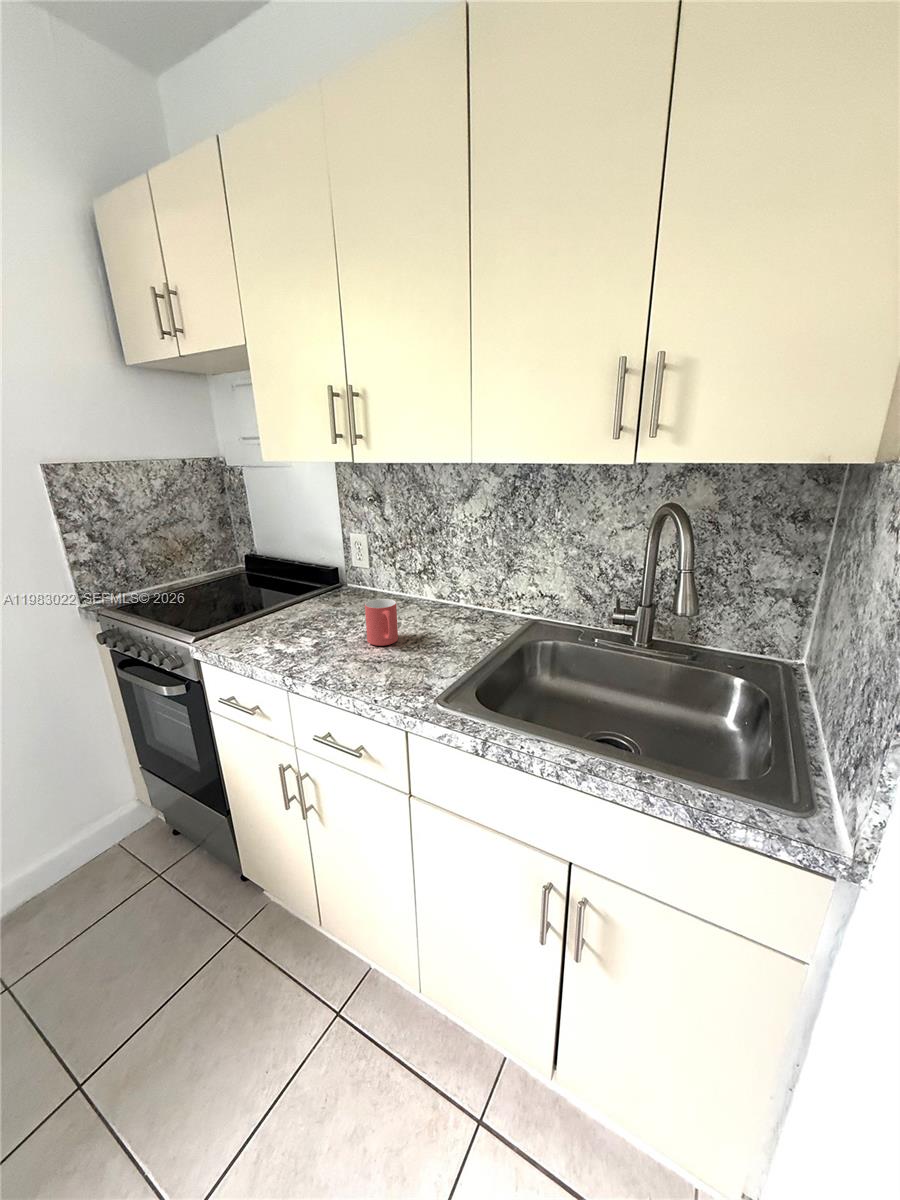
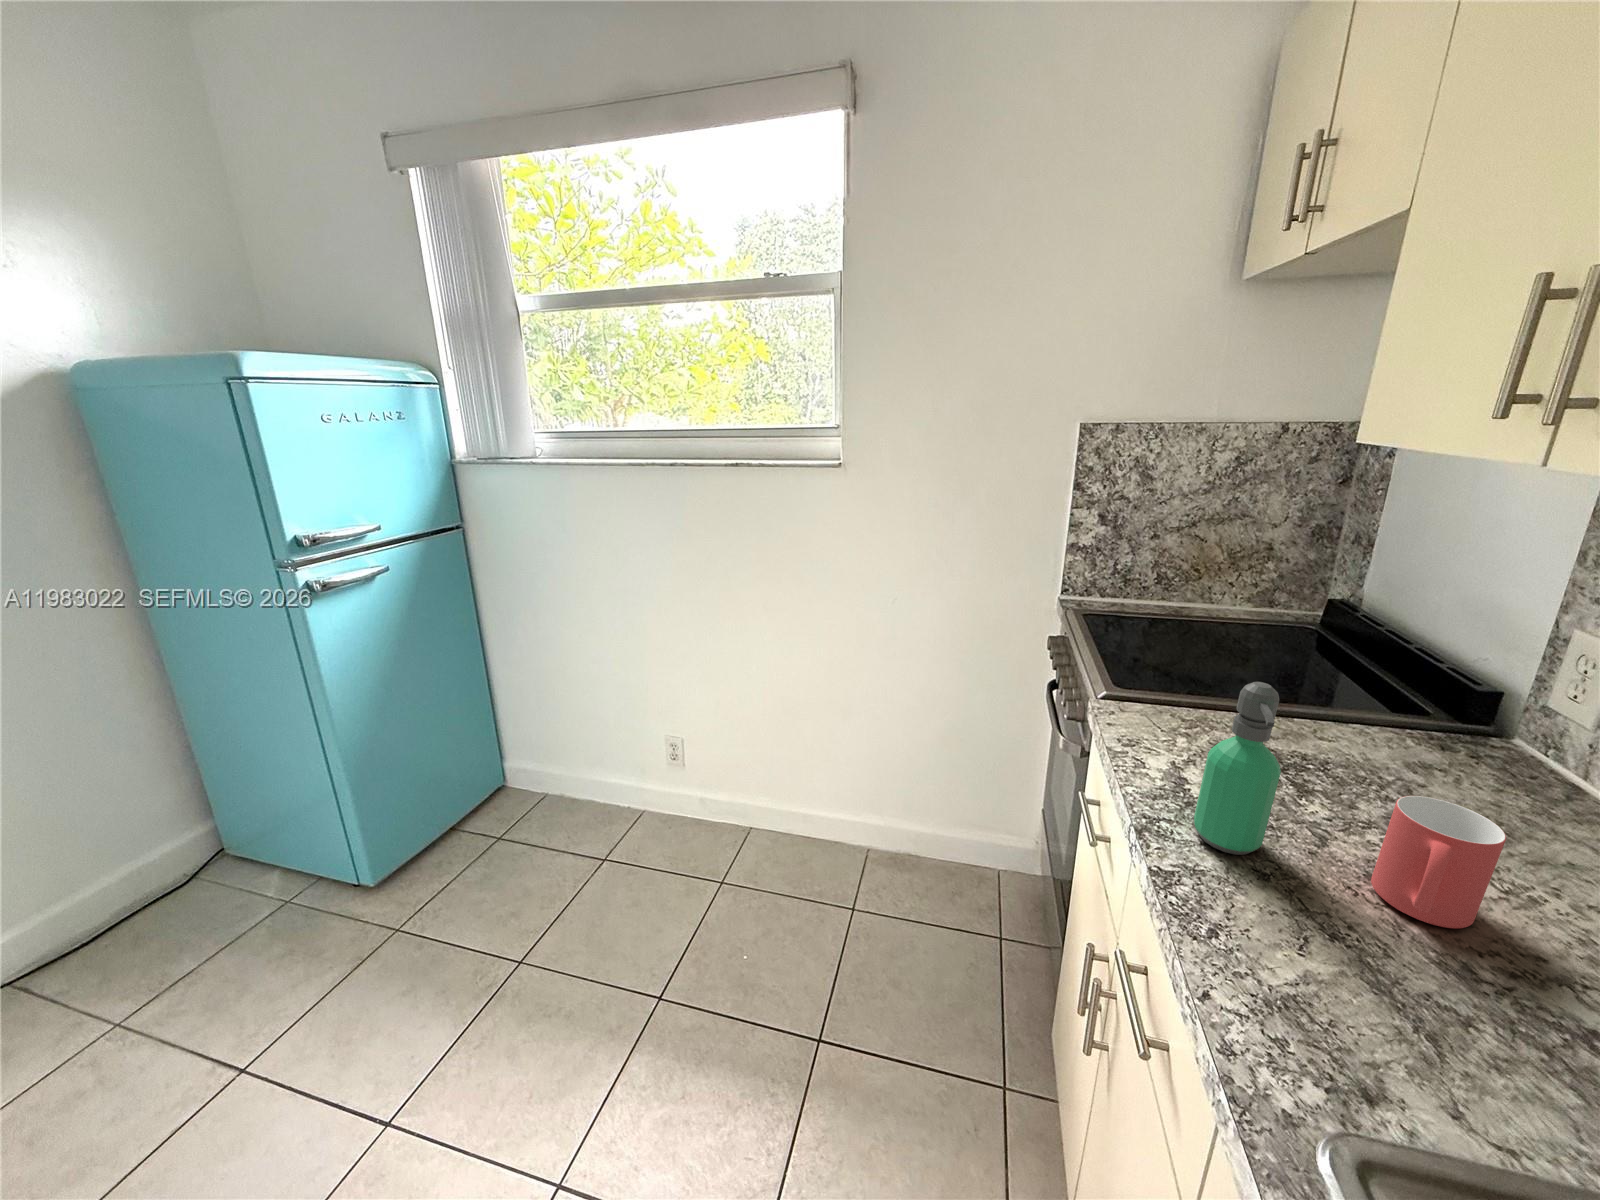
soap dispenser: none [300,576,335,664] -> present [1194,682,1281,855]

